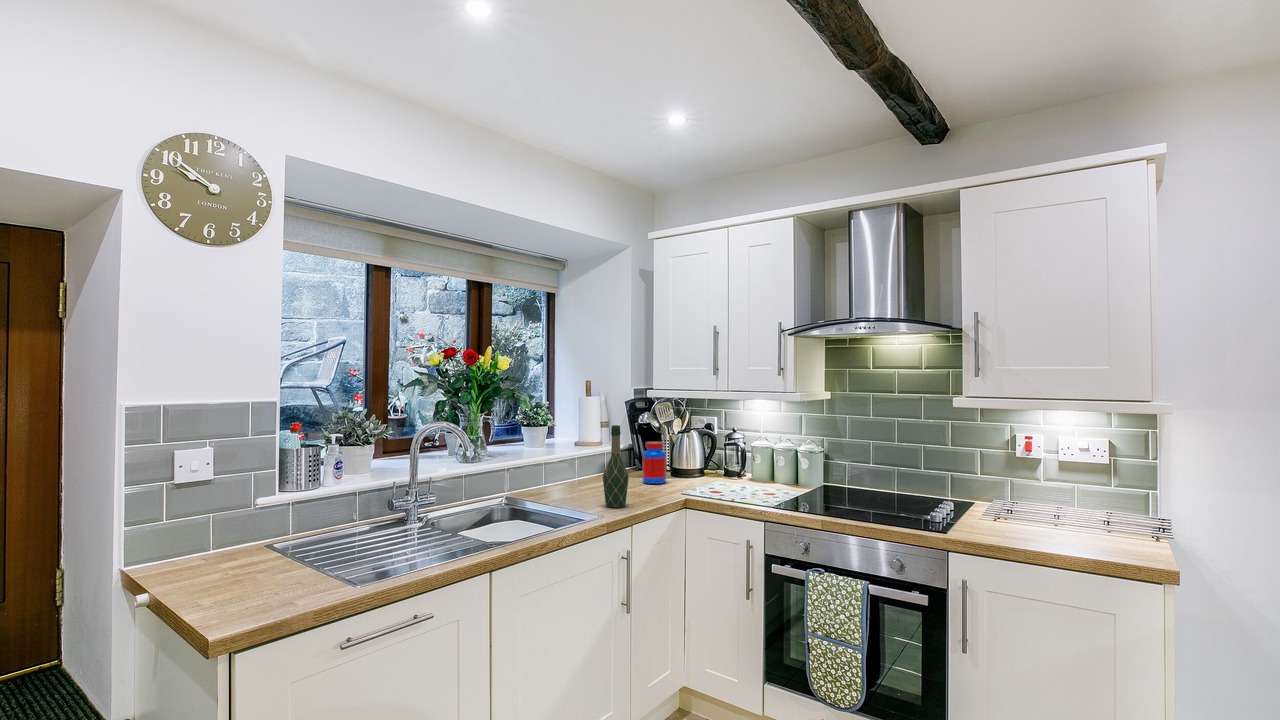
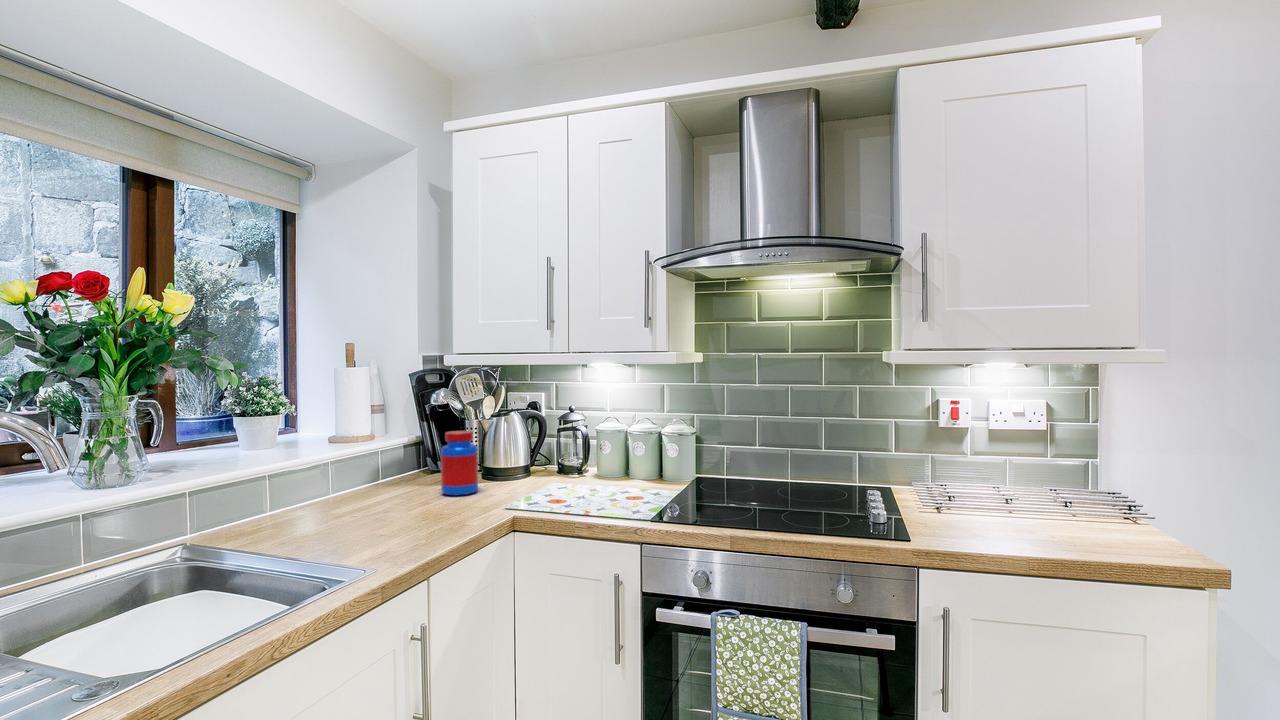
wine bottle: present [603,425,629,507] -> none [374,406,421,547]

